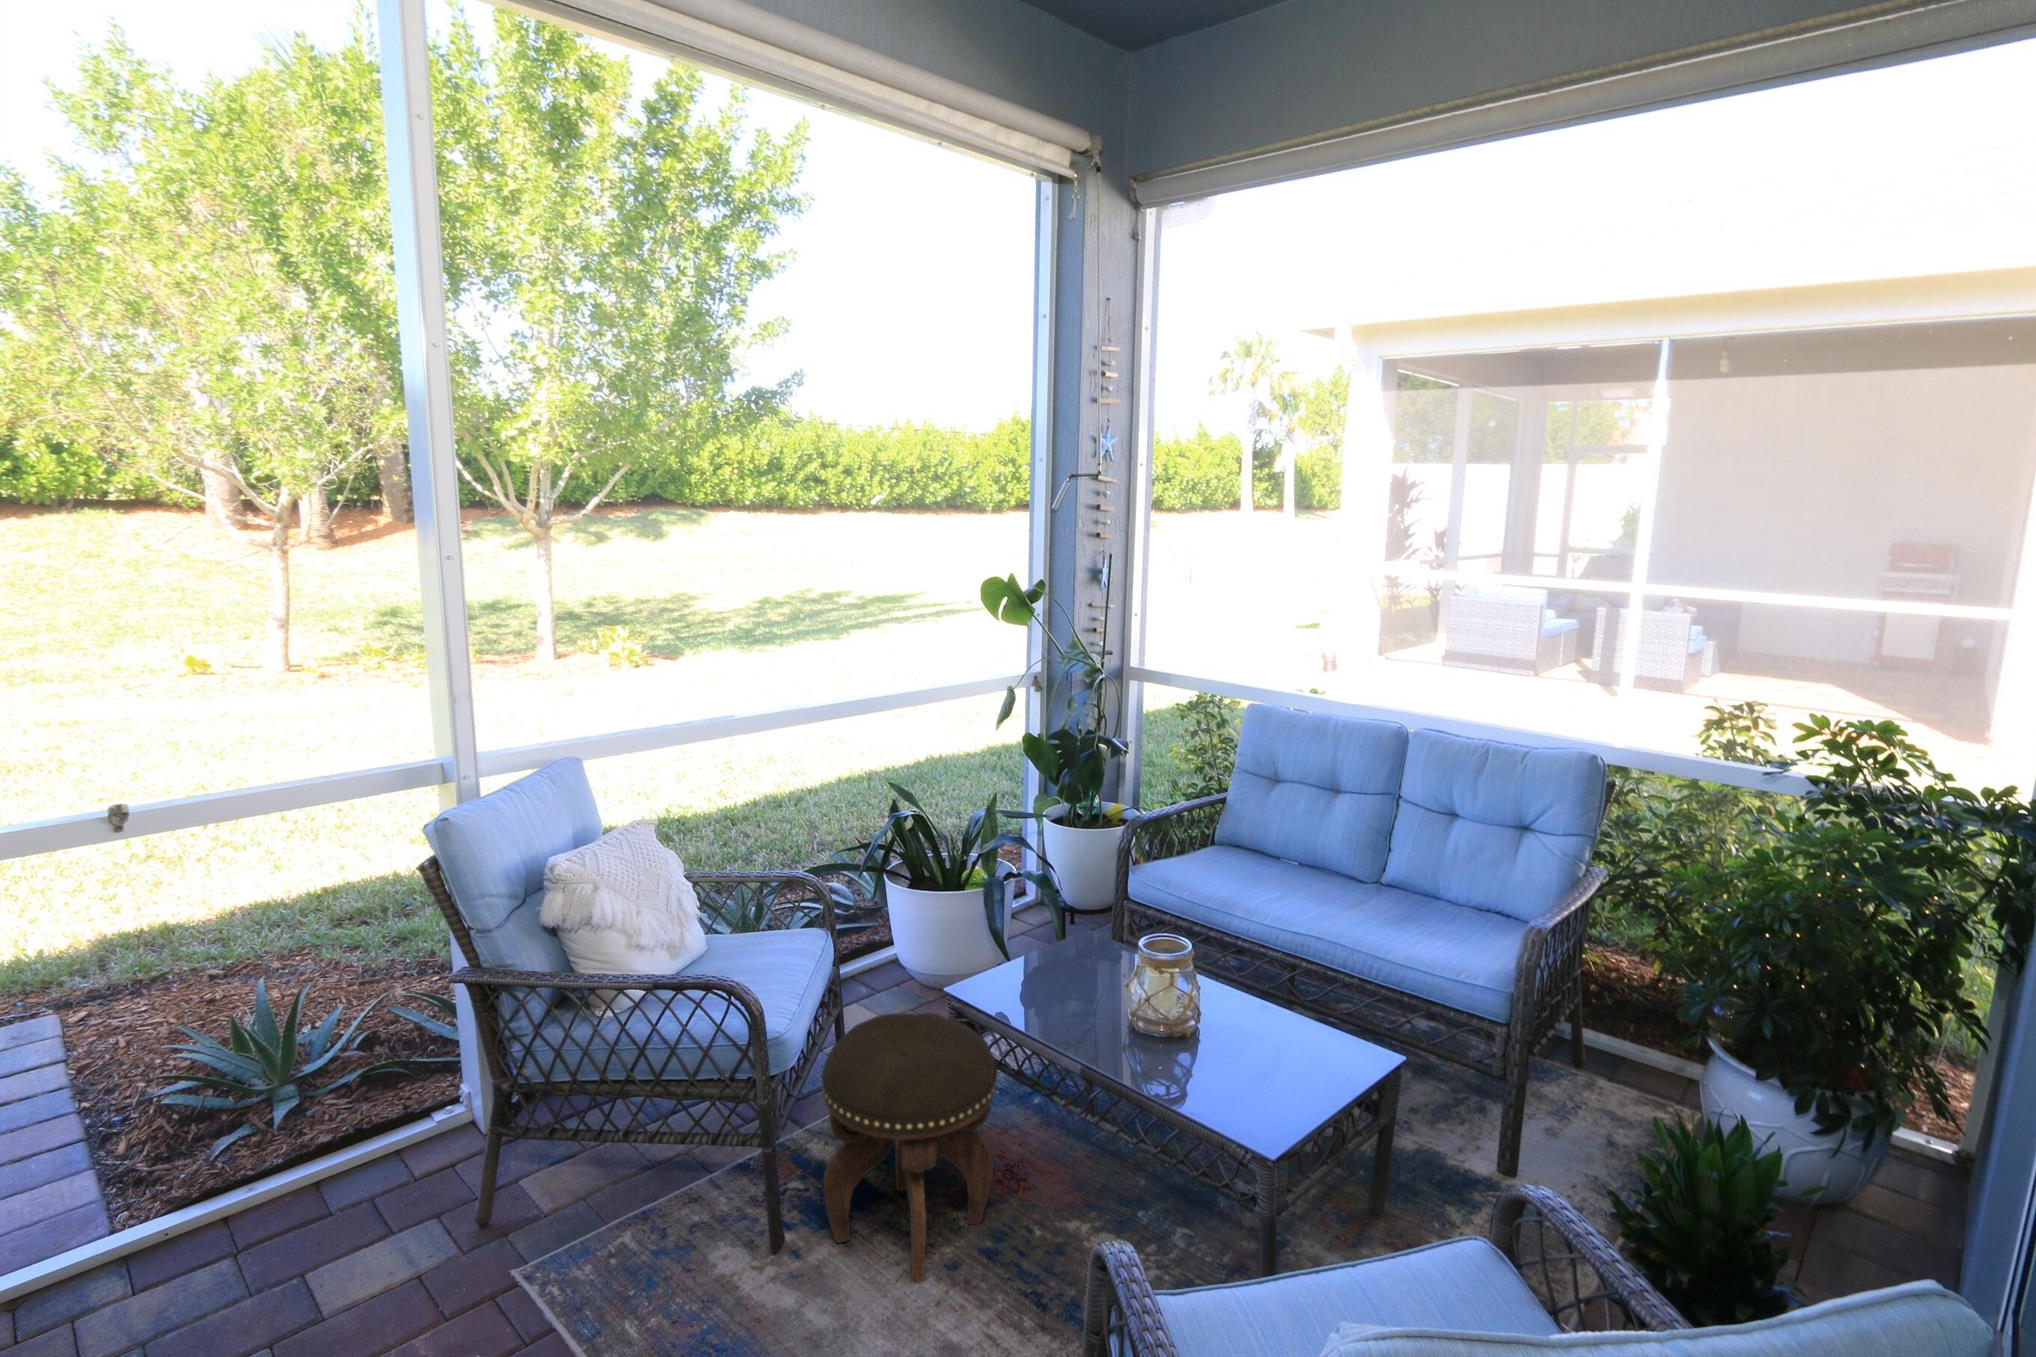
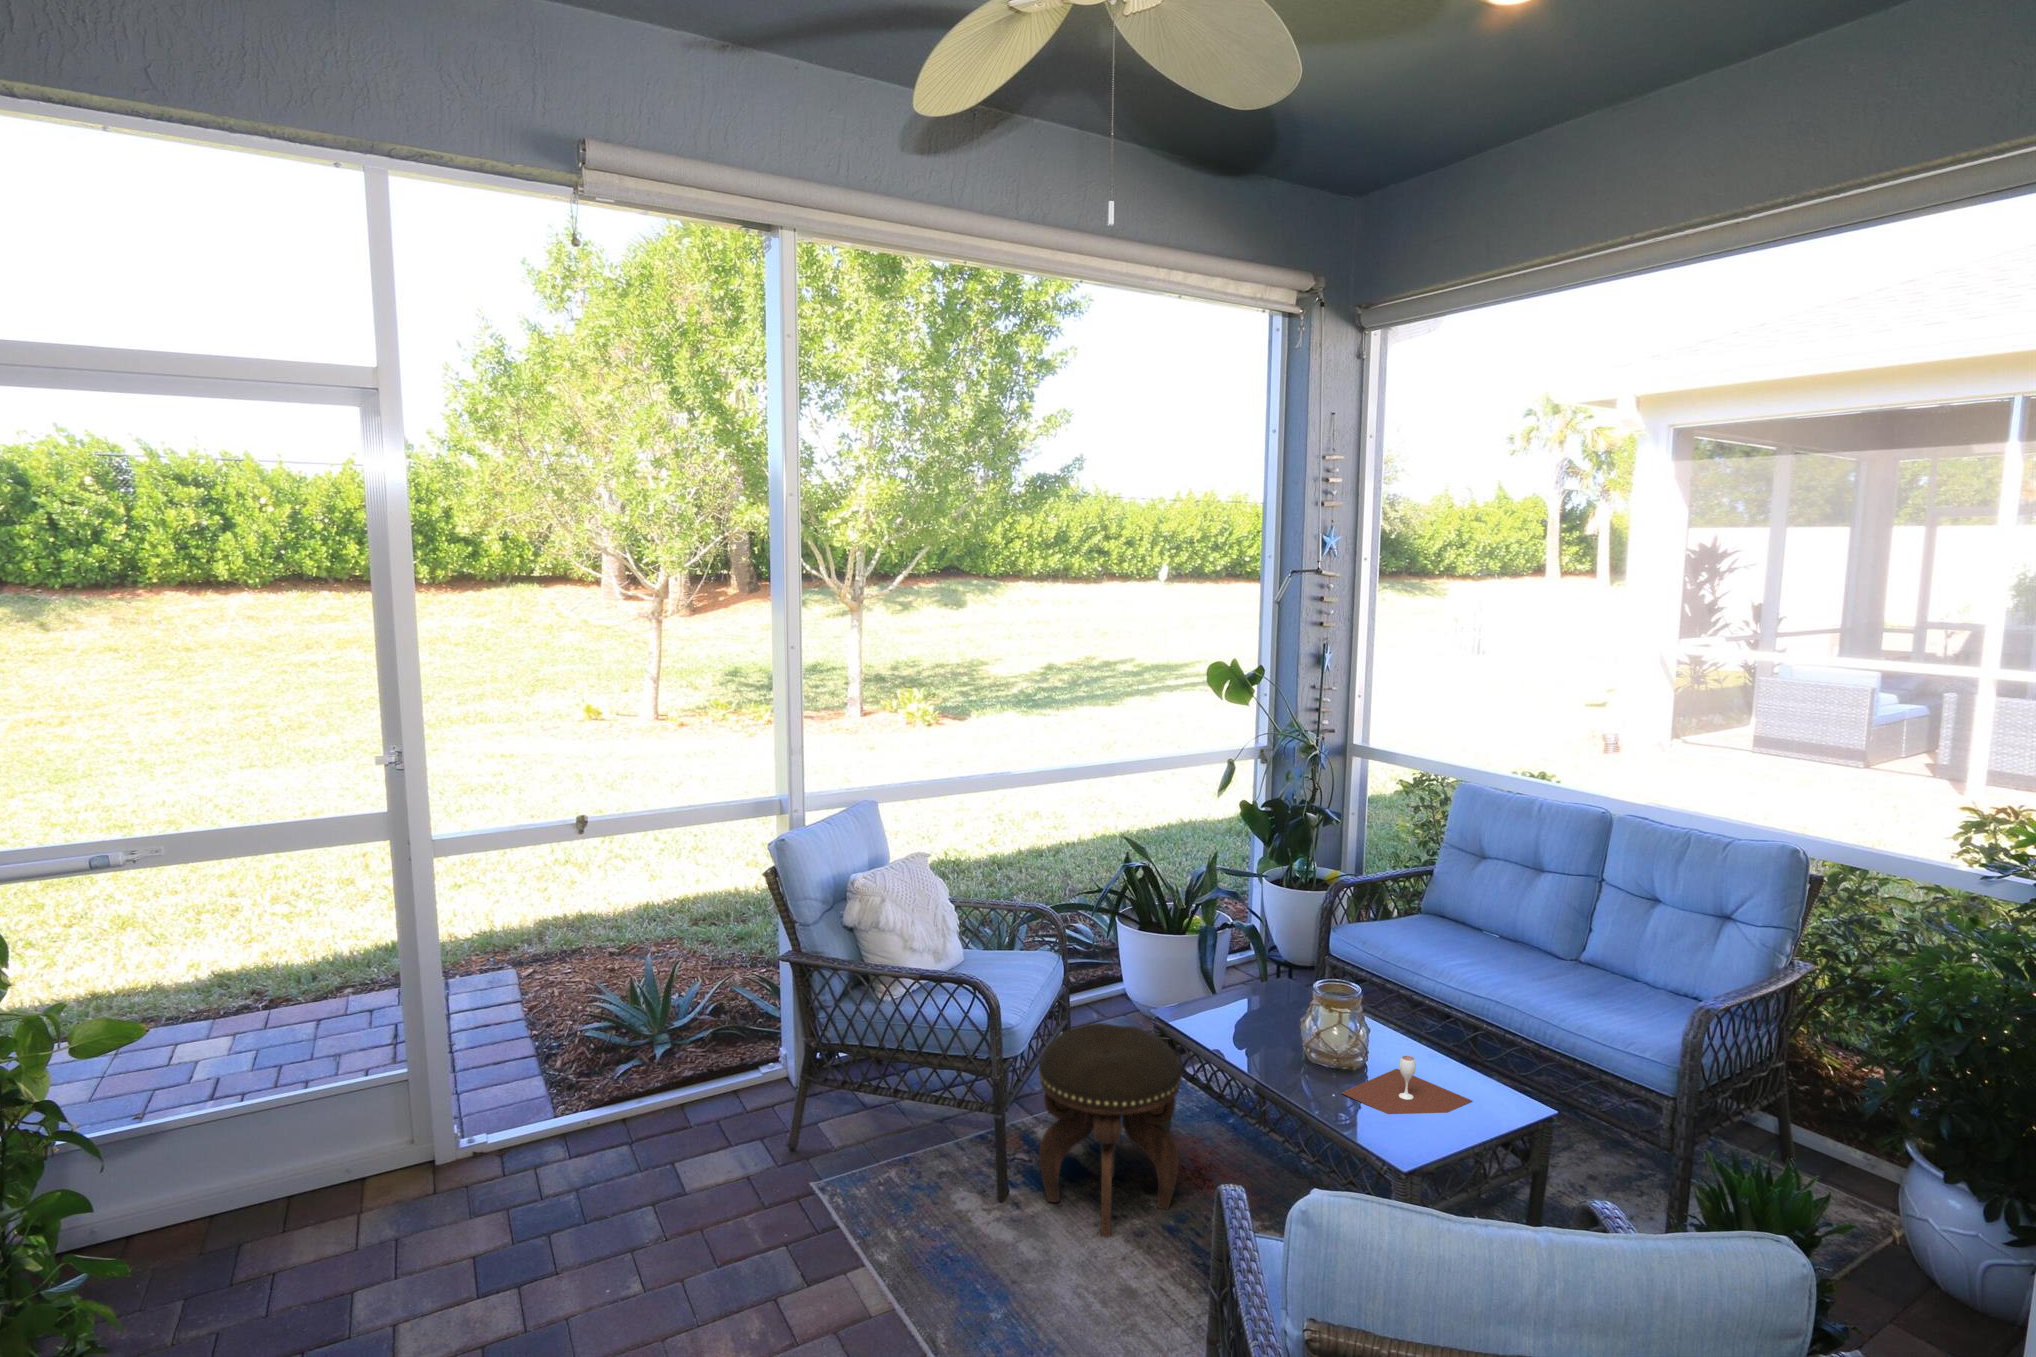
wine glass: none [1186,1015,1322,1103] -> present [1341,1056,1472,1114]

